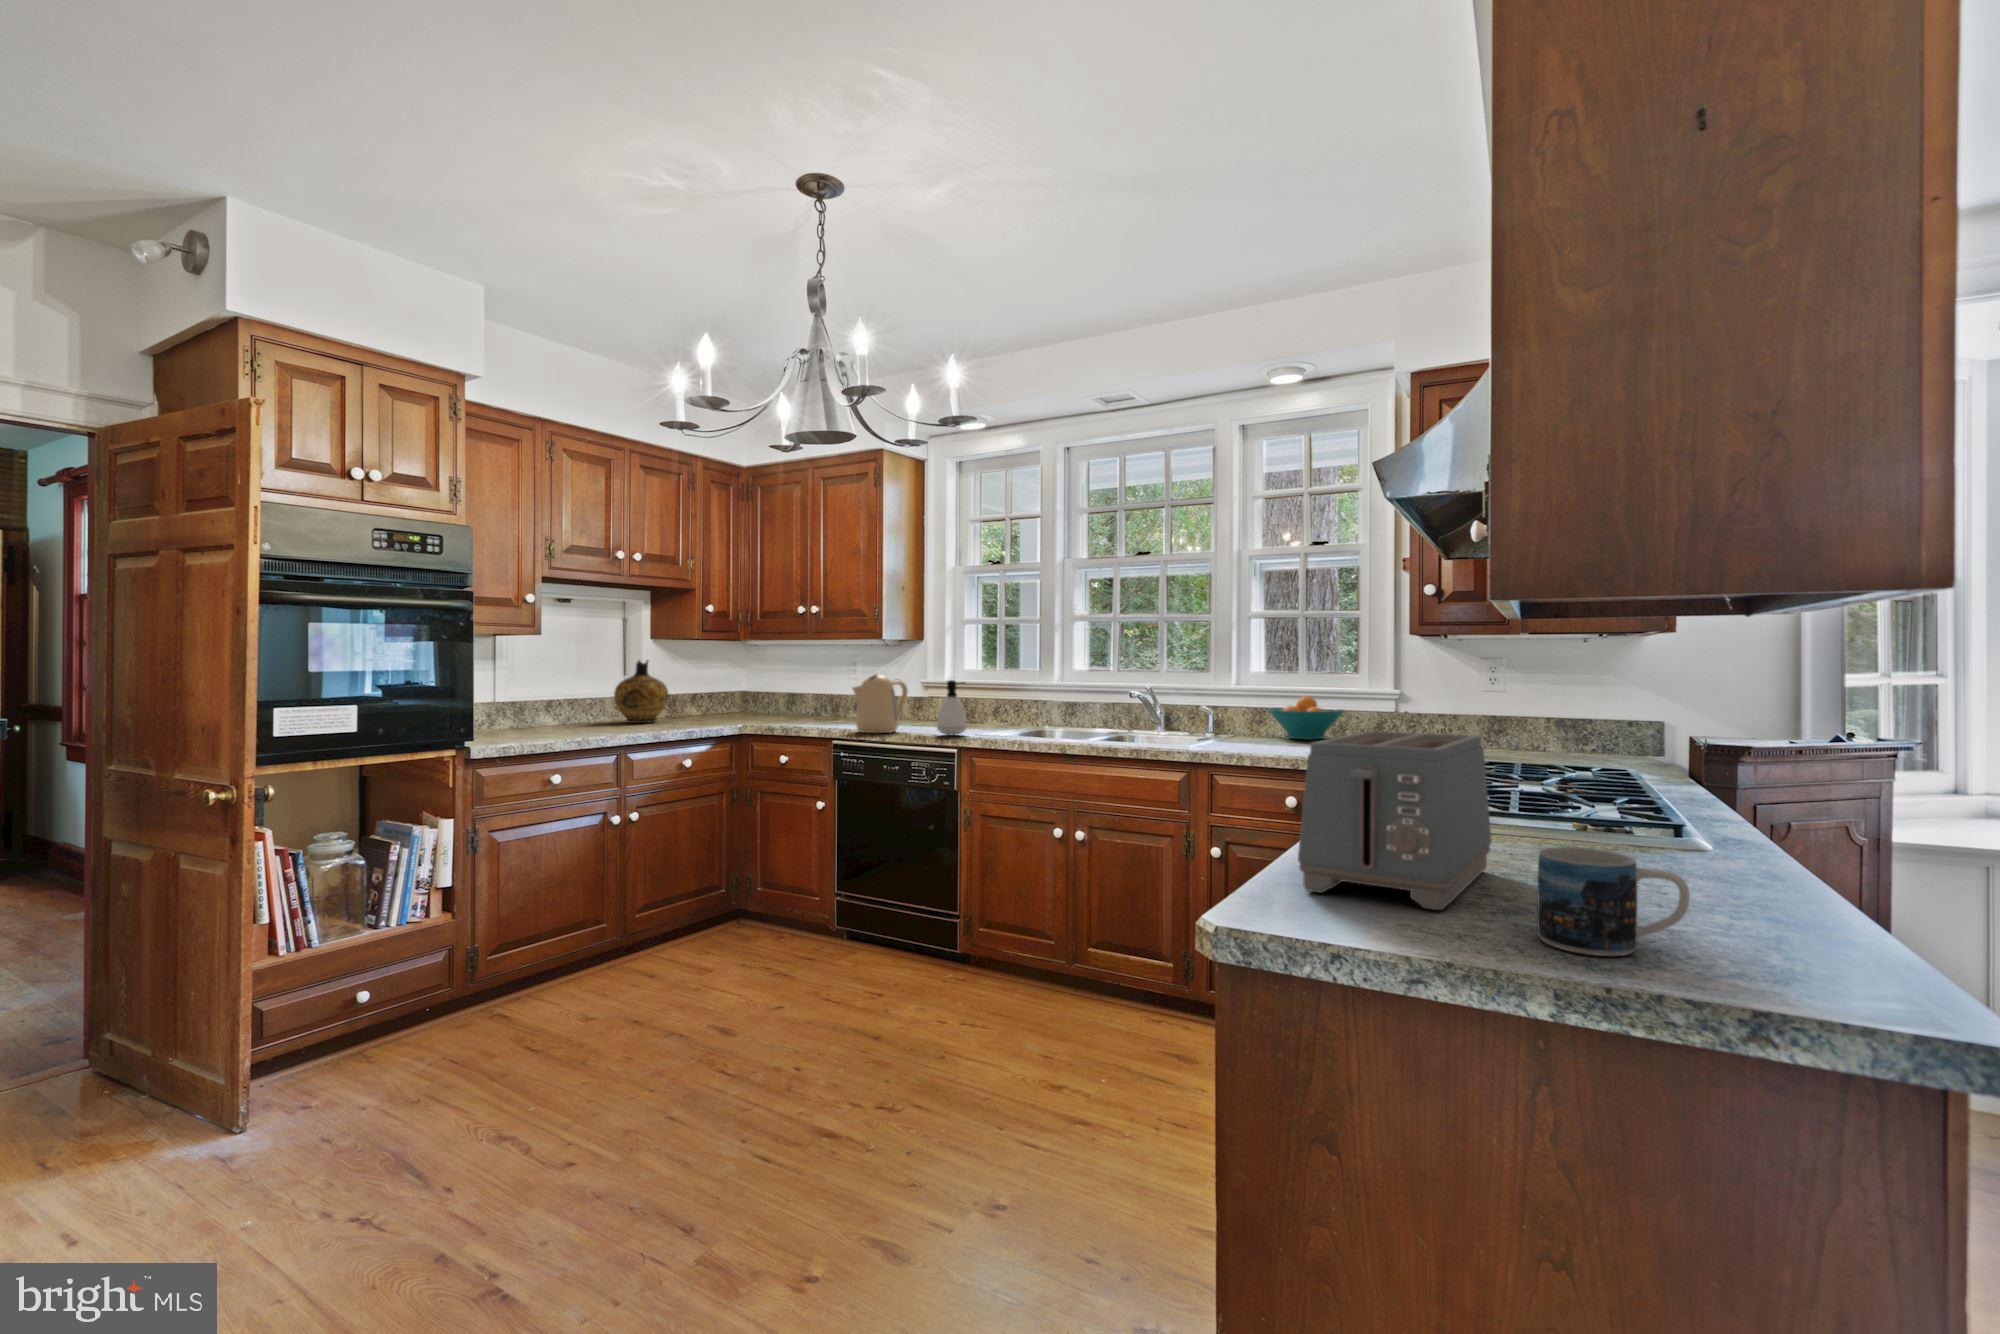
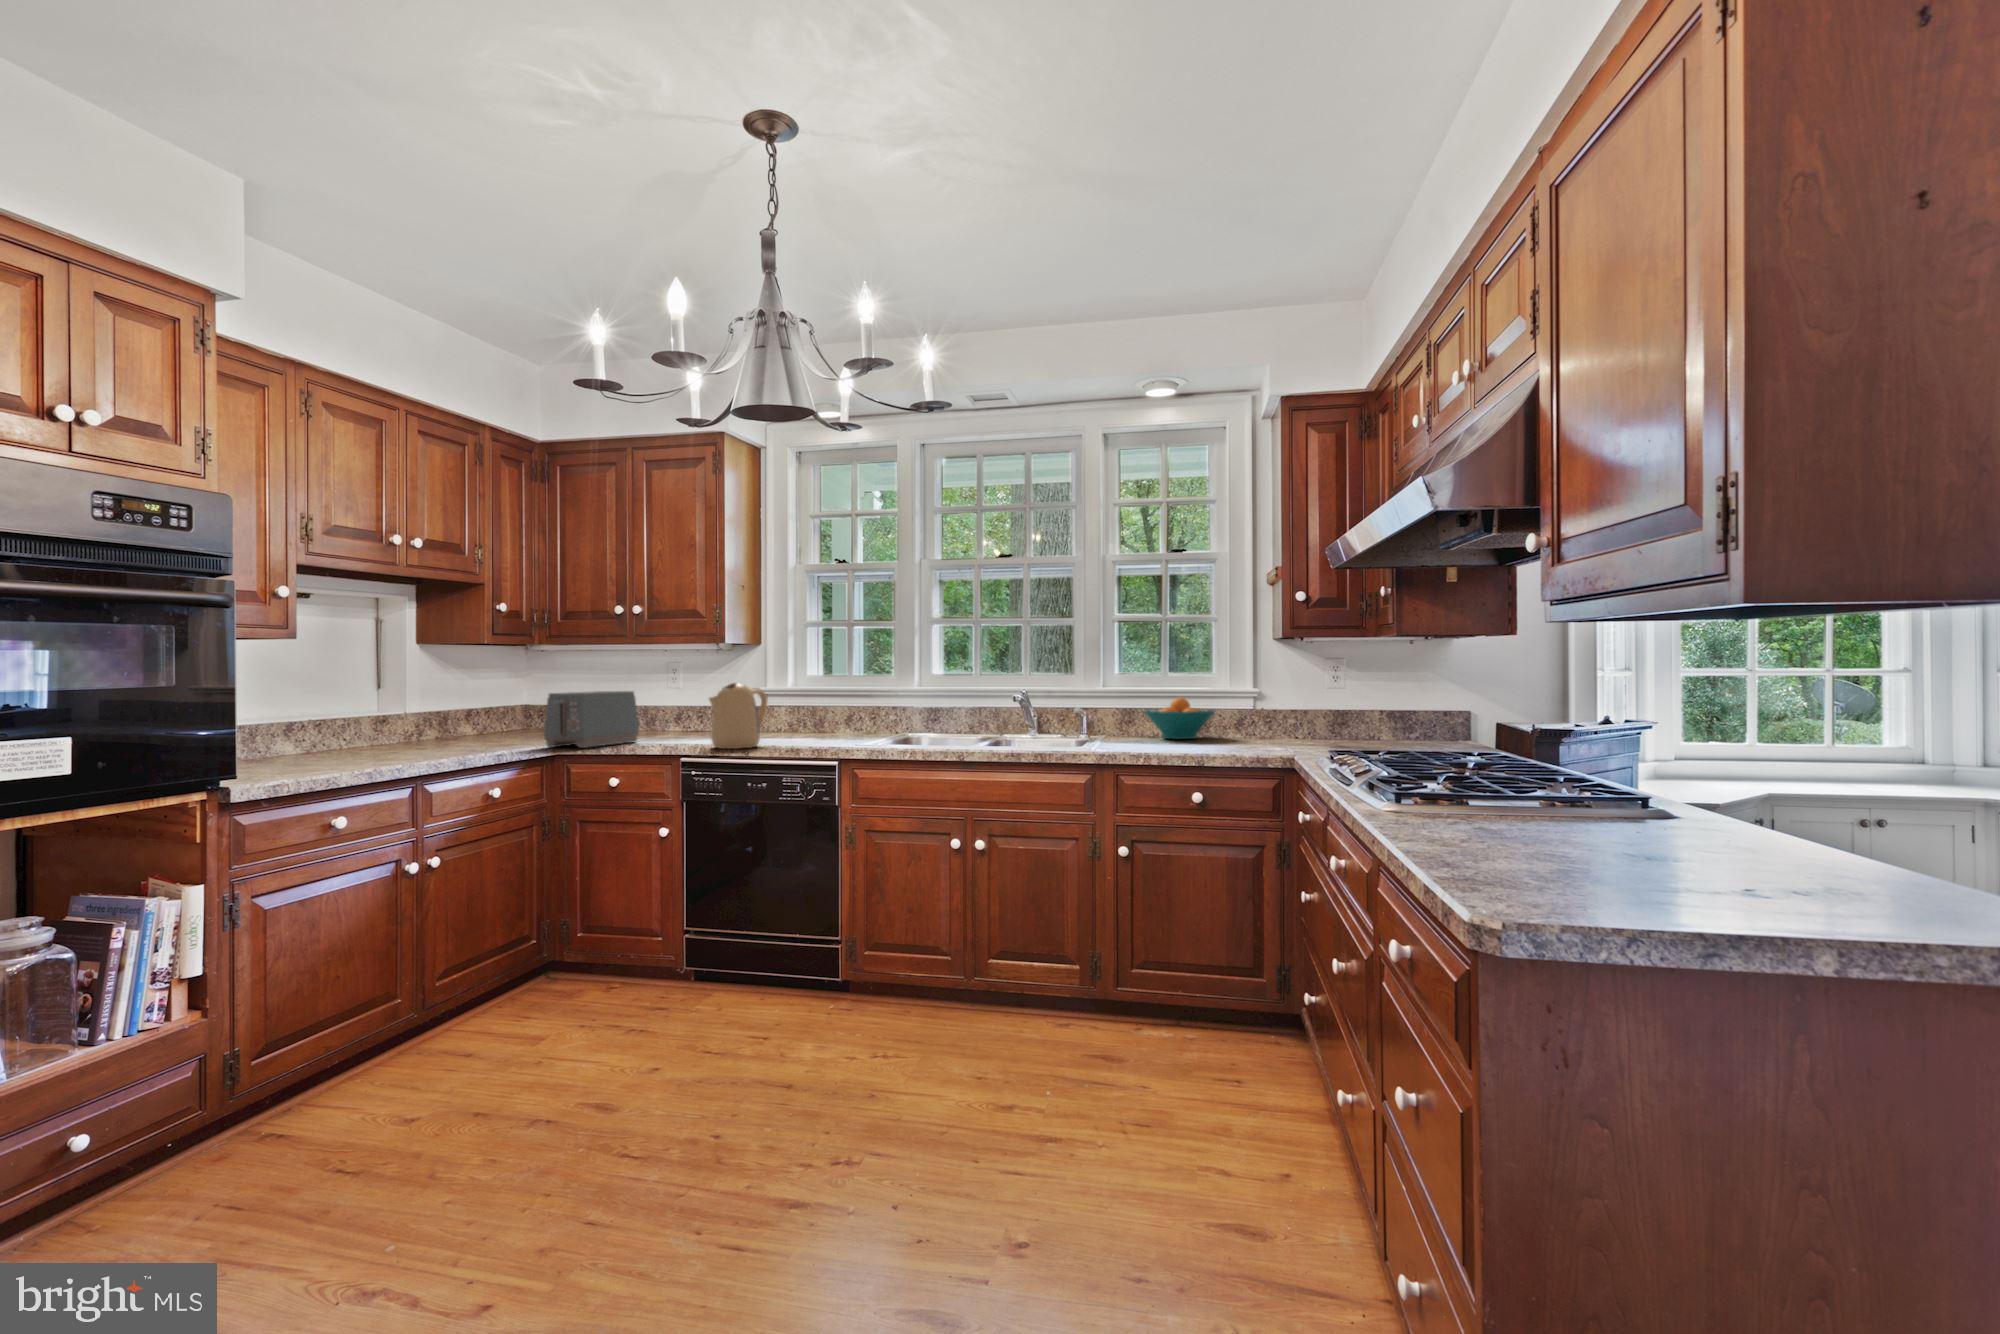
ceramic jug: present [614,660,668,723] -> none [374,669,446,747]
soap dispenser: present [937,680,966,735] -> none [812,688,845,748]
toaster: present [1298,731,1492,910] -> present [544,691,639,748]
mug: present [1537,848,1690,956] -> none [1758,822,1900,916]

